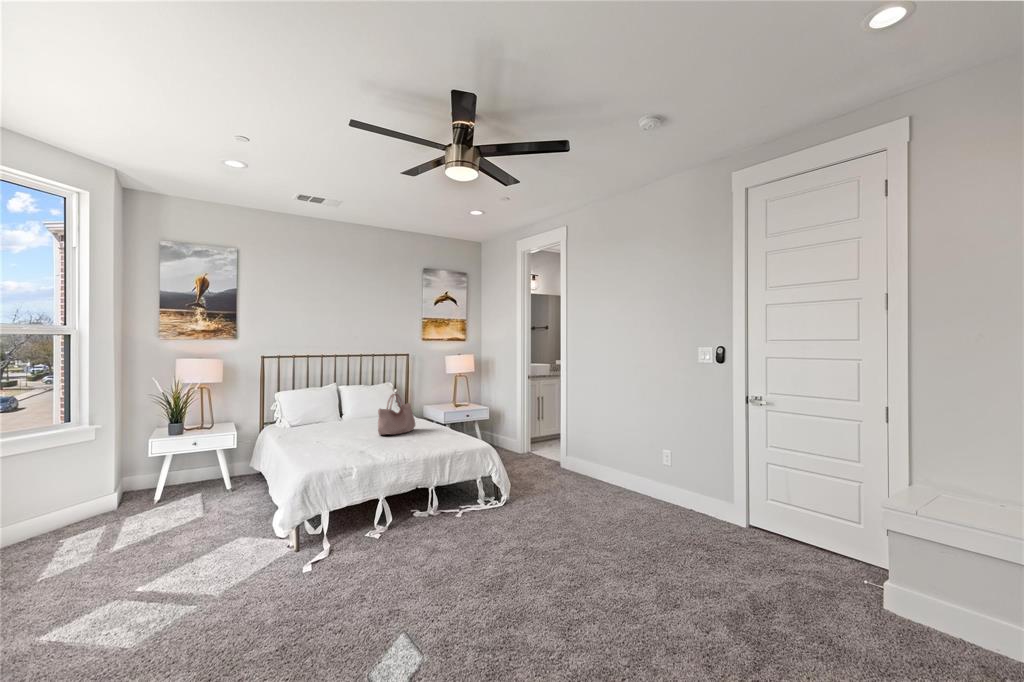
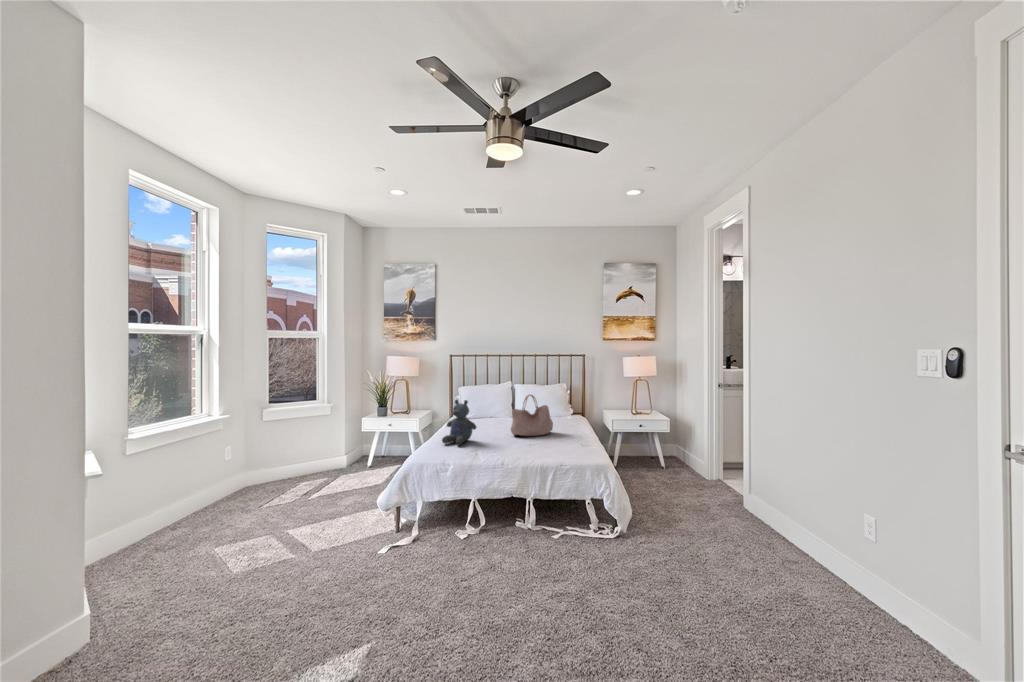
stuffed bear: none [312,402,351,451] -> present [442,400,476,445]

